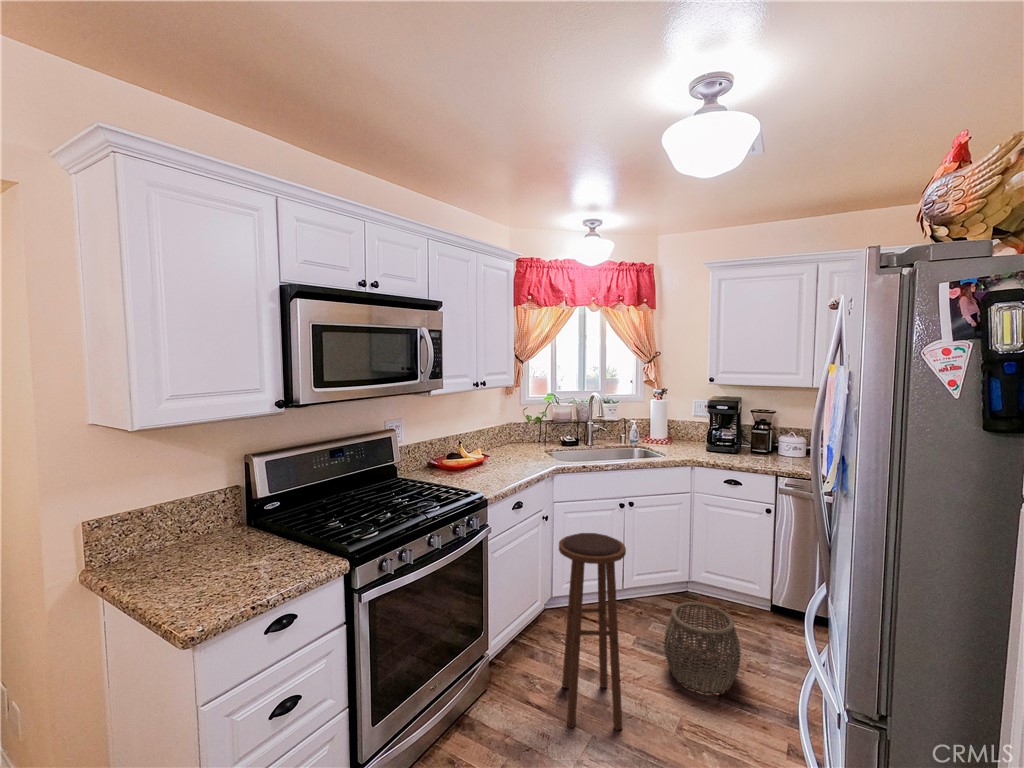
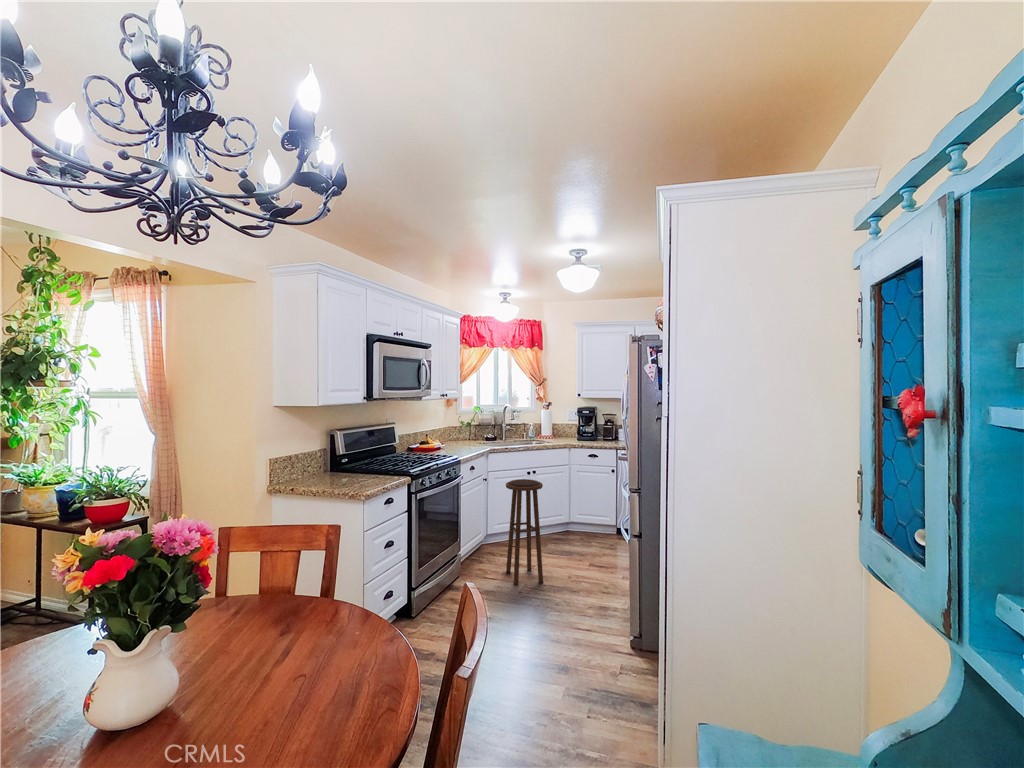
woven basket: present [664,602,741,694] -> none [560,521,601,566]

